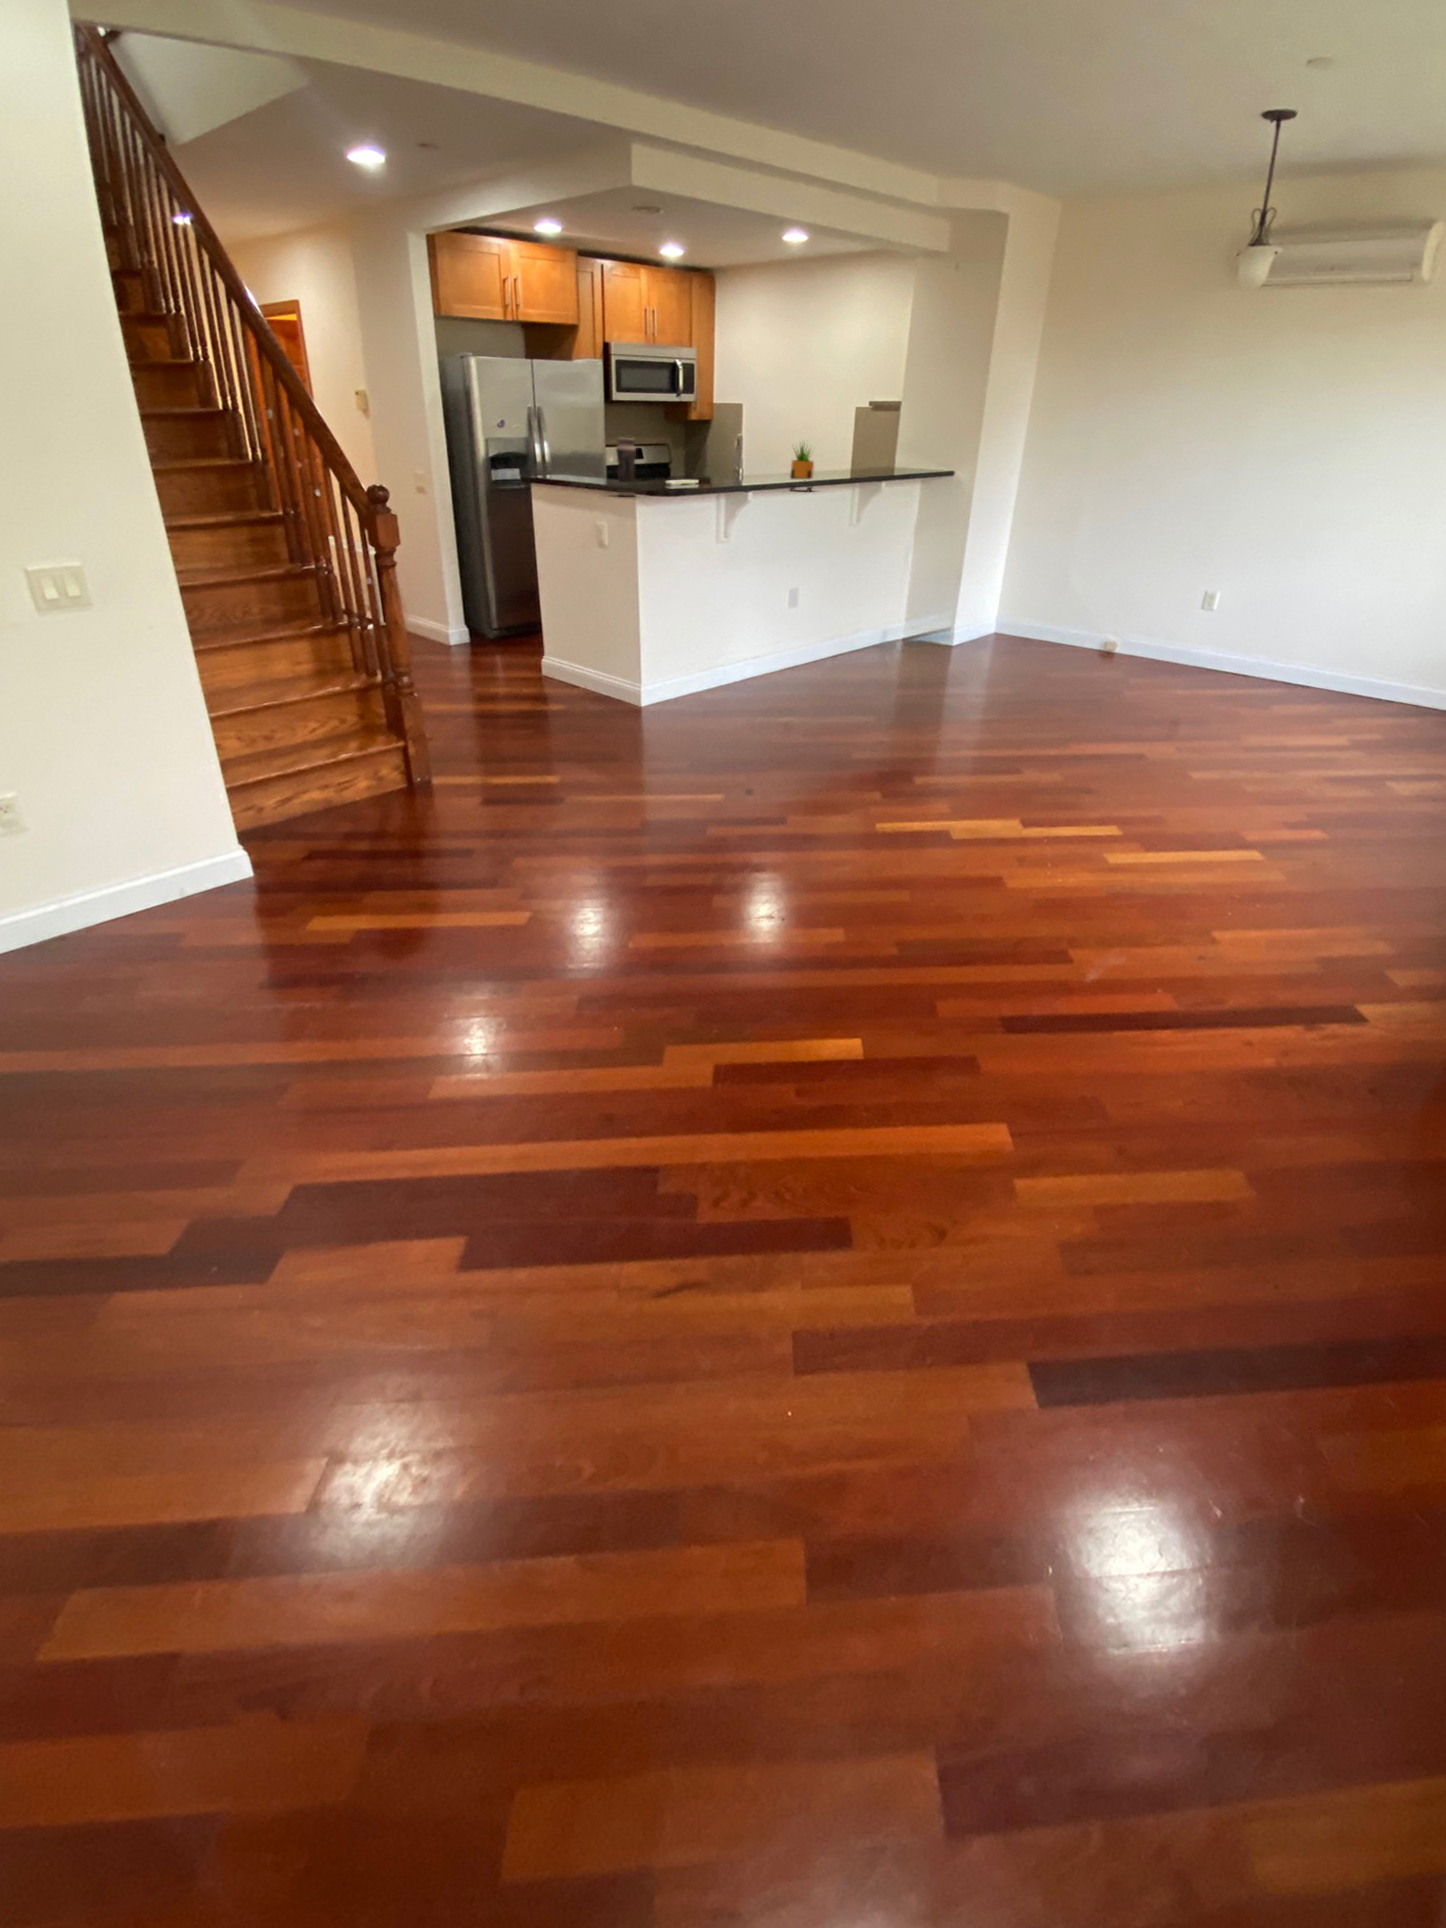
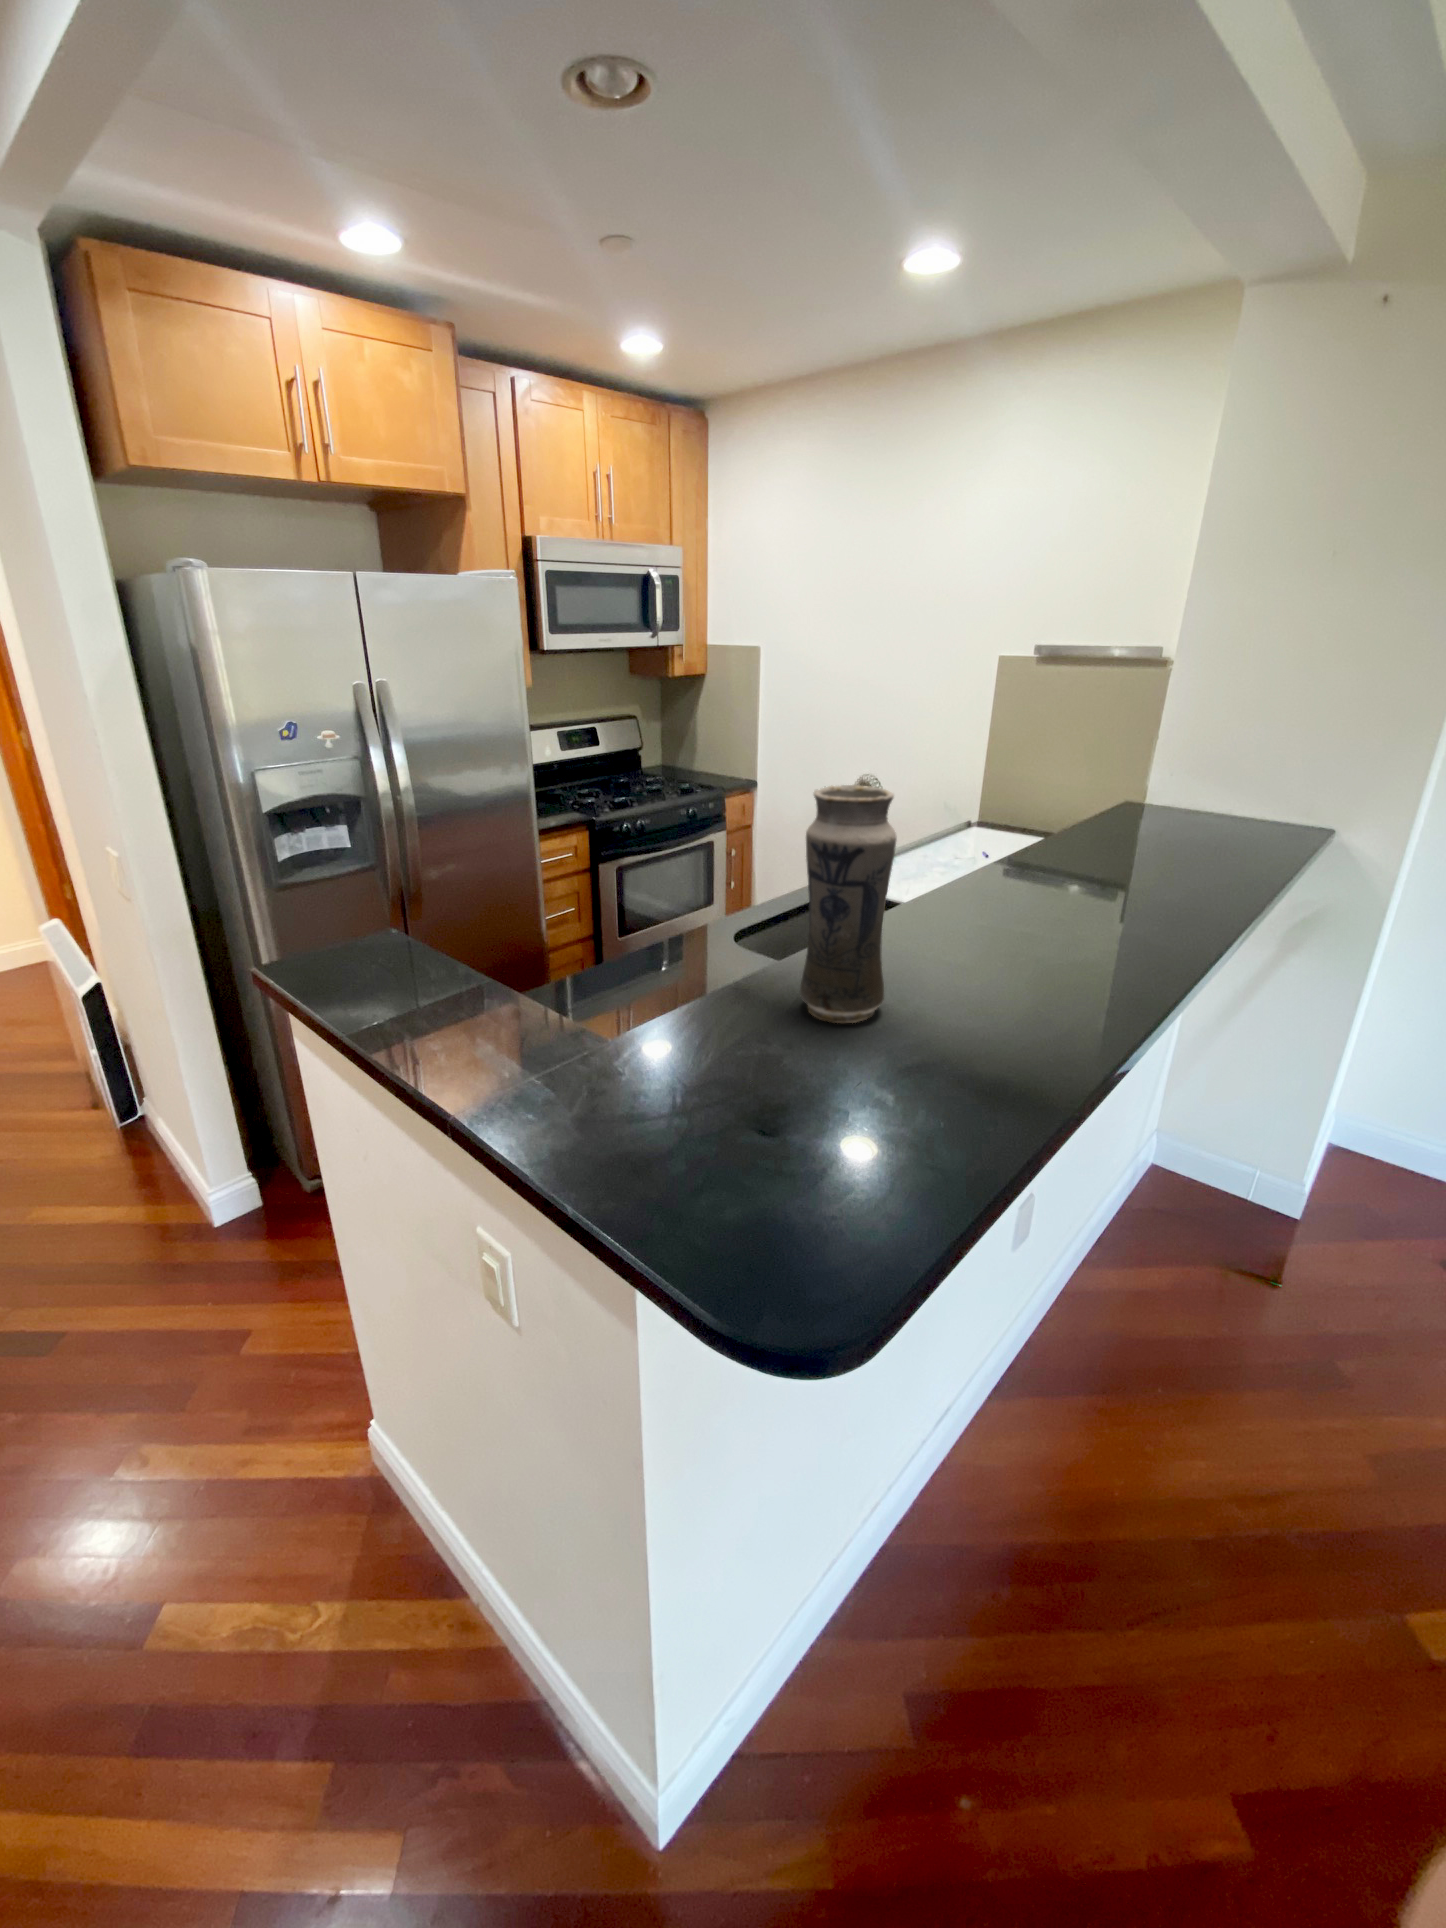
potted plant: present [790,446,814,492] -> none [1105,706,1207,841]

